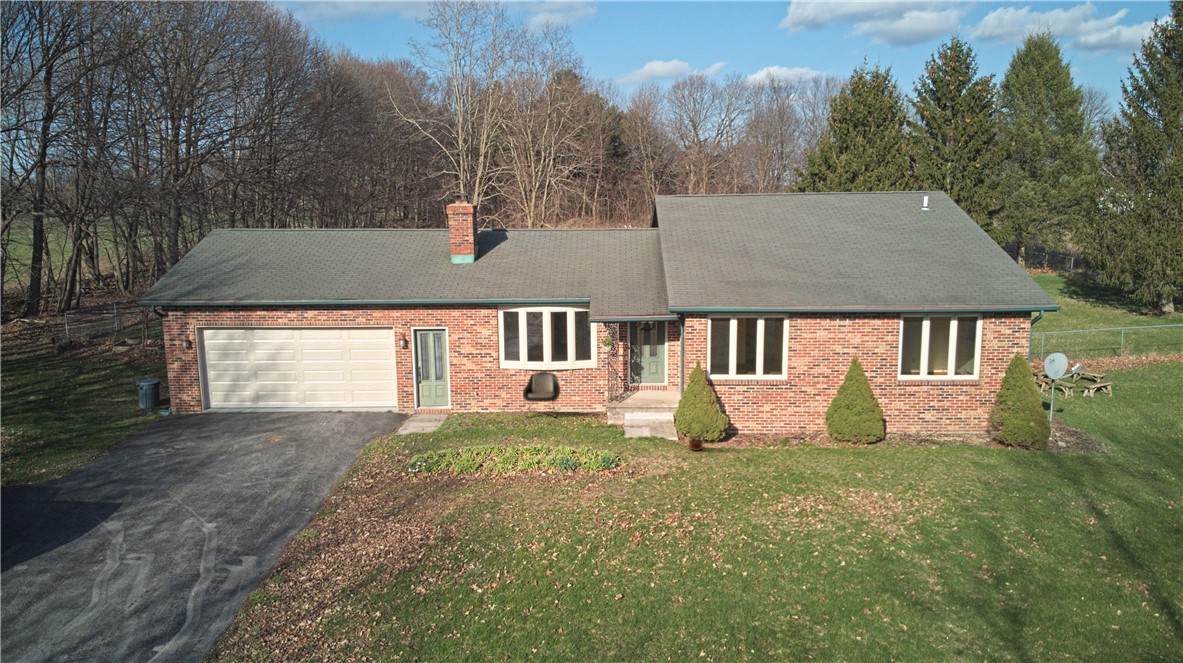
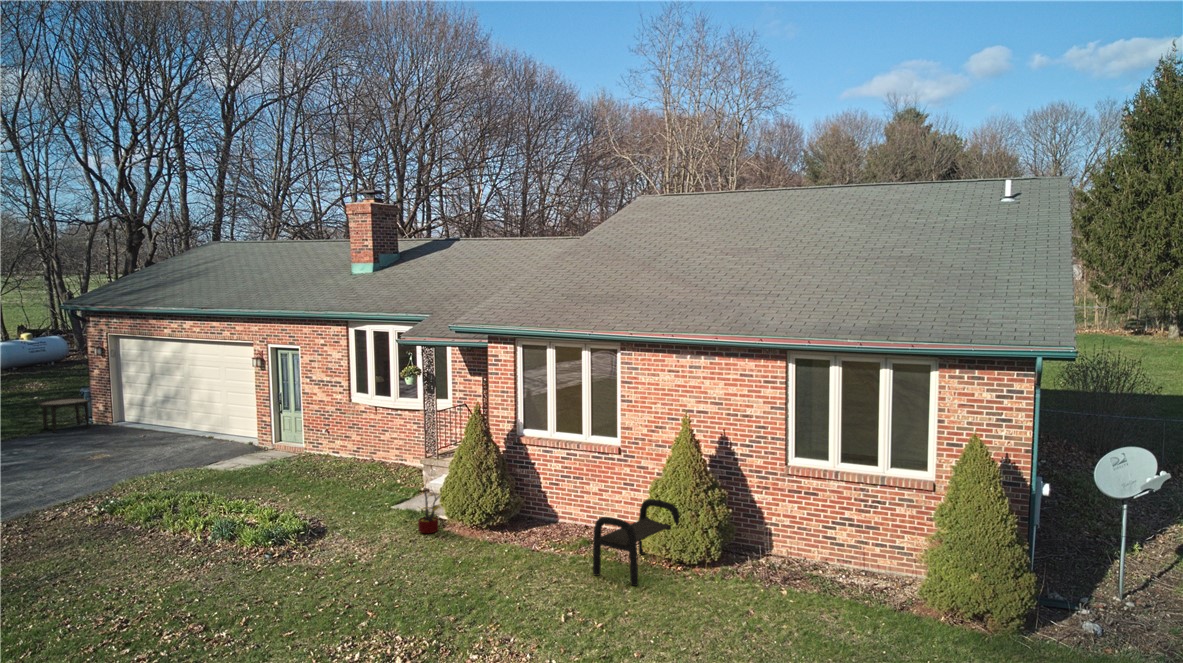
lounge chair: present [523,372,560,418] -> none [344,410,405,472]
round table: none [133,387,188,423] -> present [37,396,91,433]
bench: none [840,408,881,458] -> present [593,499,682,586]

